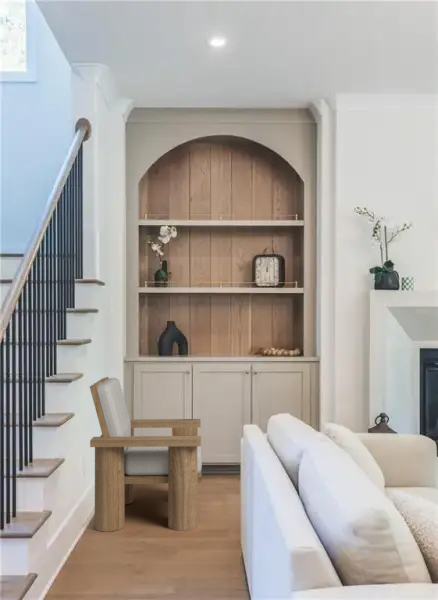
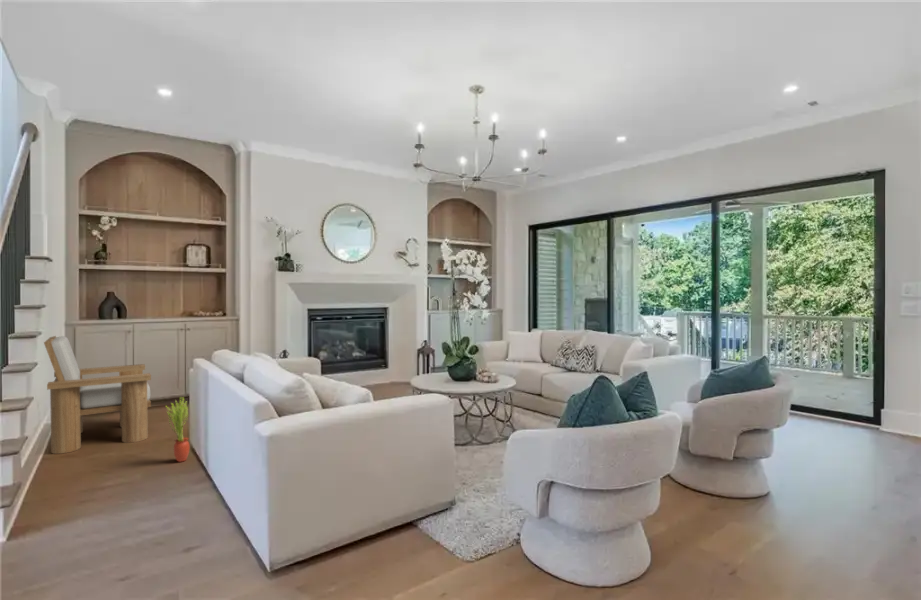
potted plant: none [209,481,239,582] -> present [168,400,189,462]

